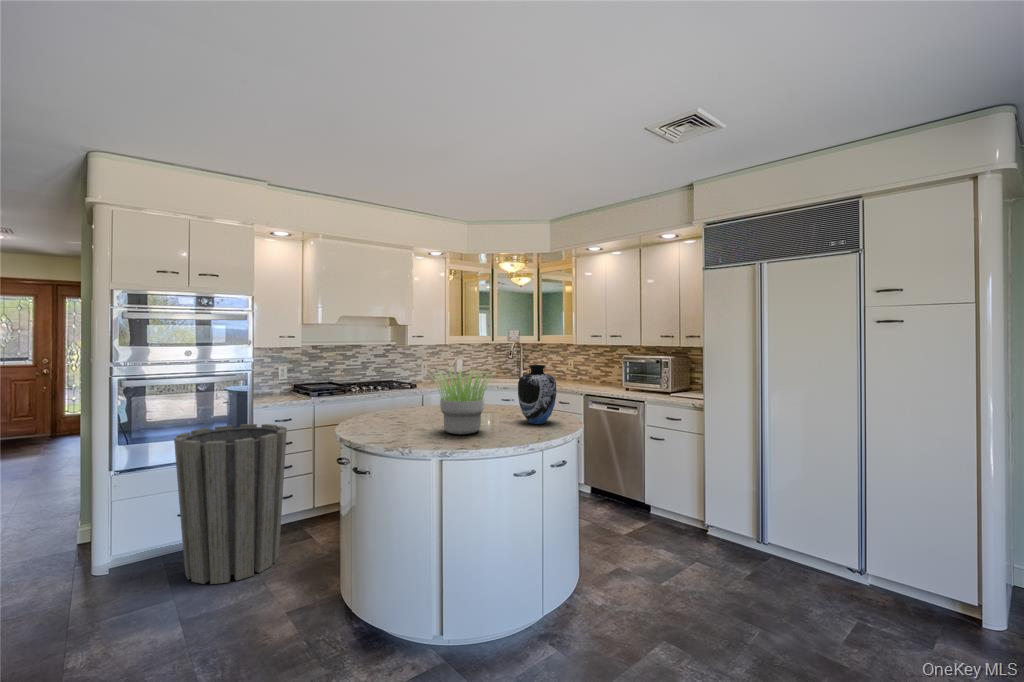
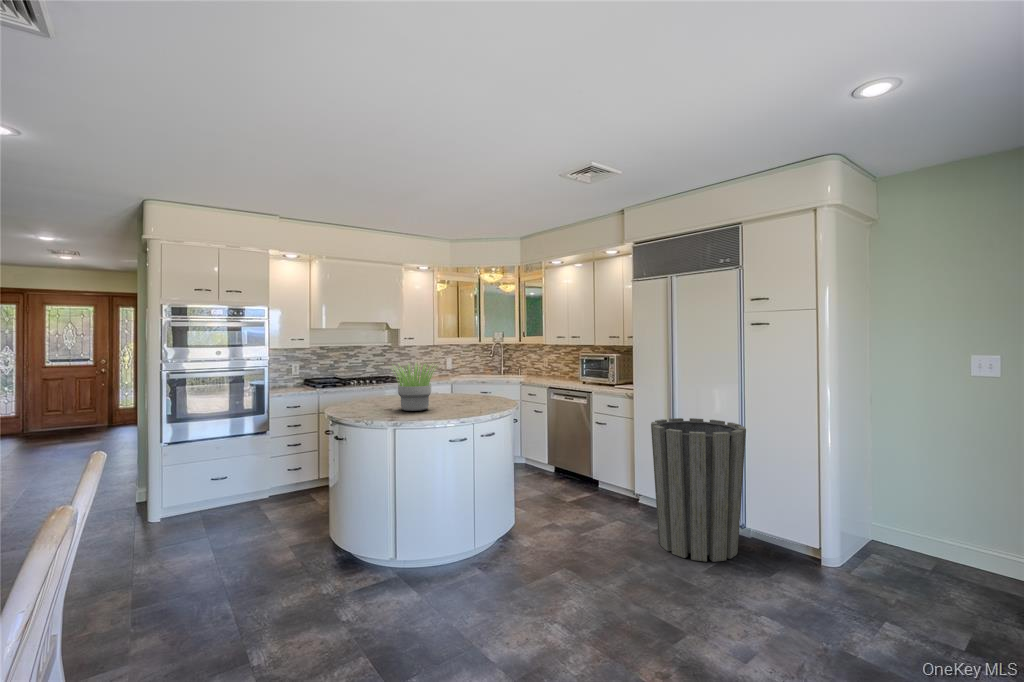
vase: present [518,365,556,424] -> none [462,360,492,405]
trash can: present [174,424,287,584] -> present [651,418,746,562]

